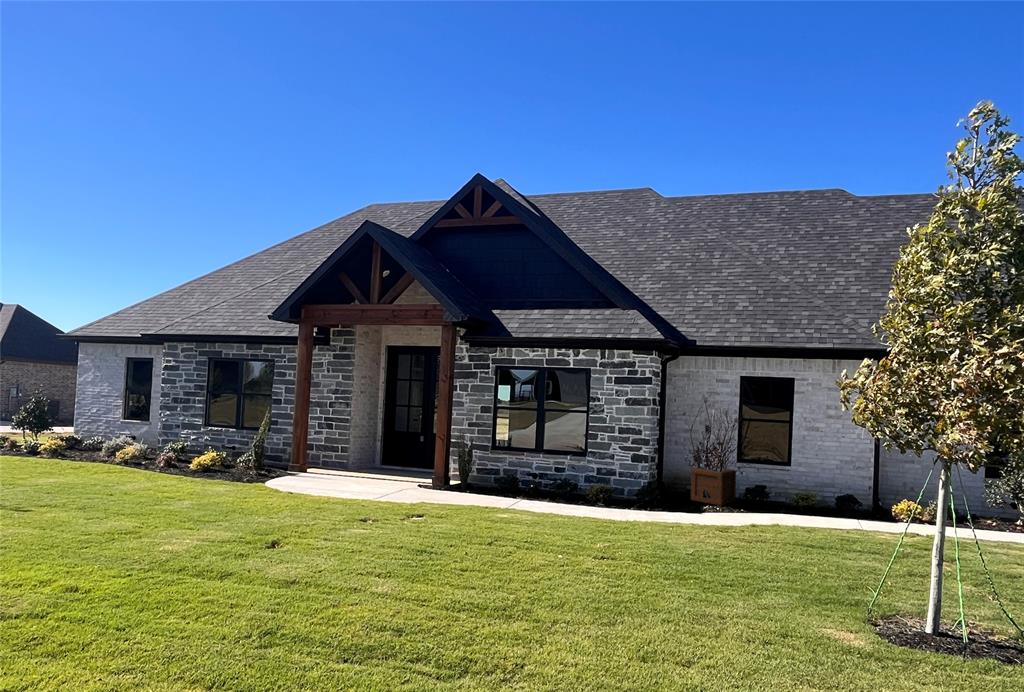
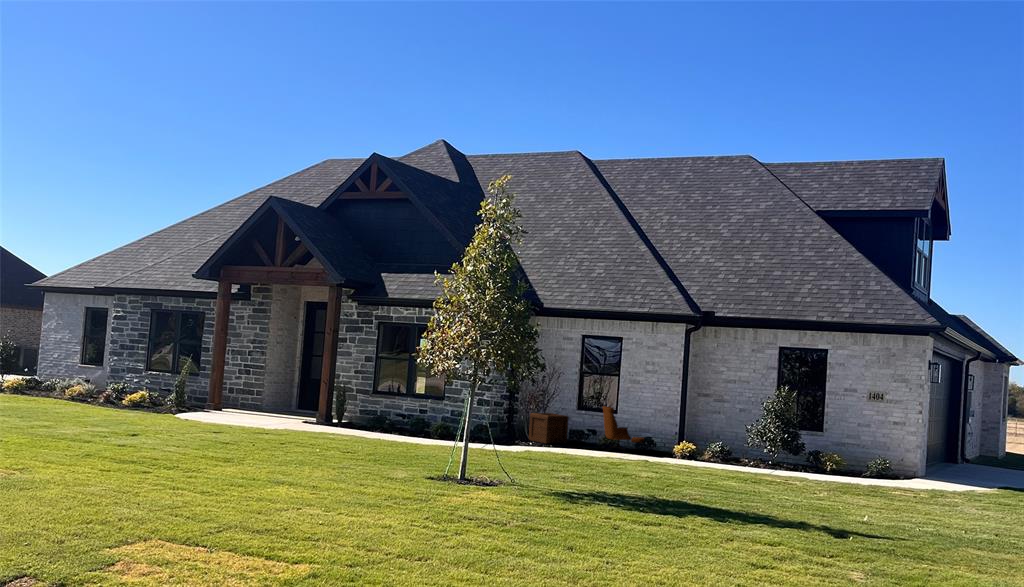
lounge chair: none [786,459,834,513] -> present [603,406,645,450]

